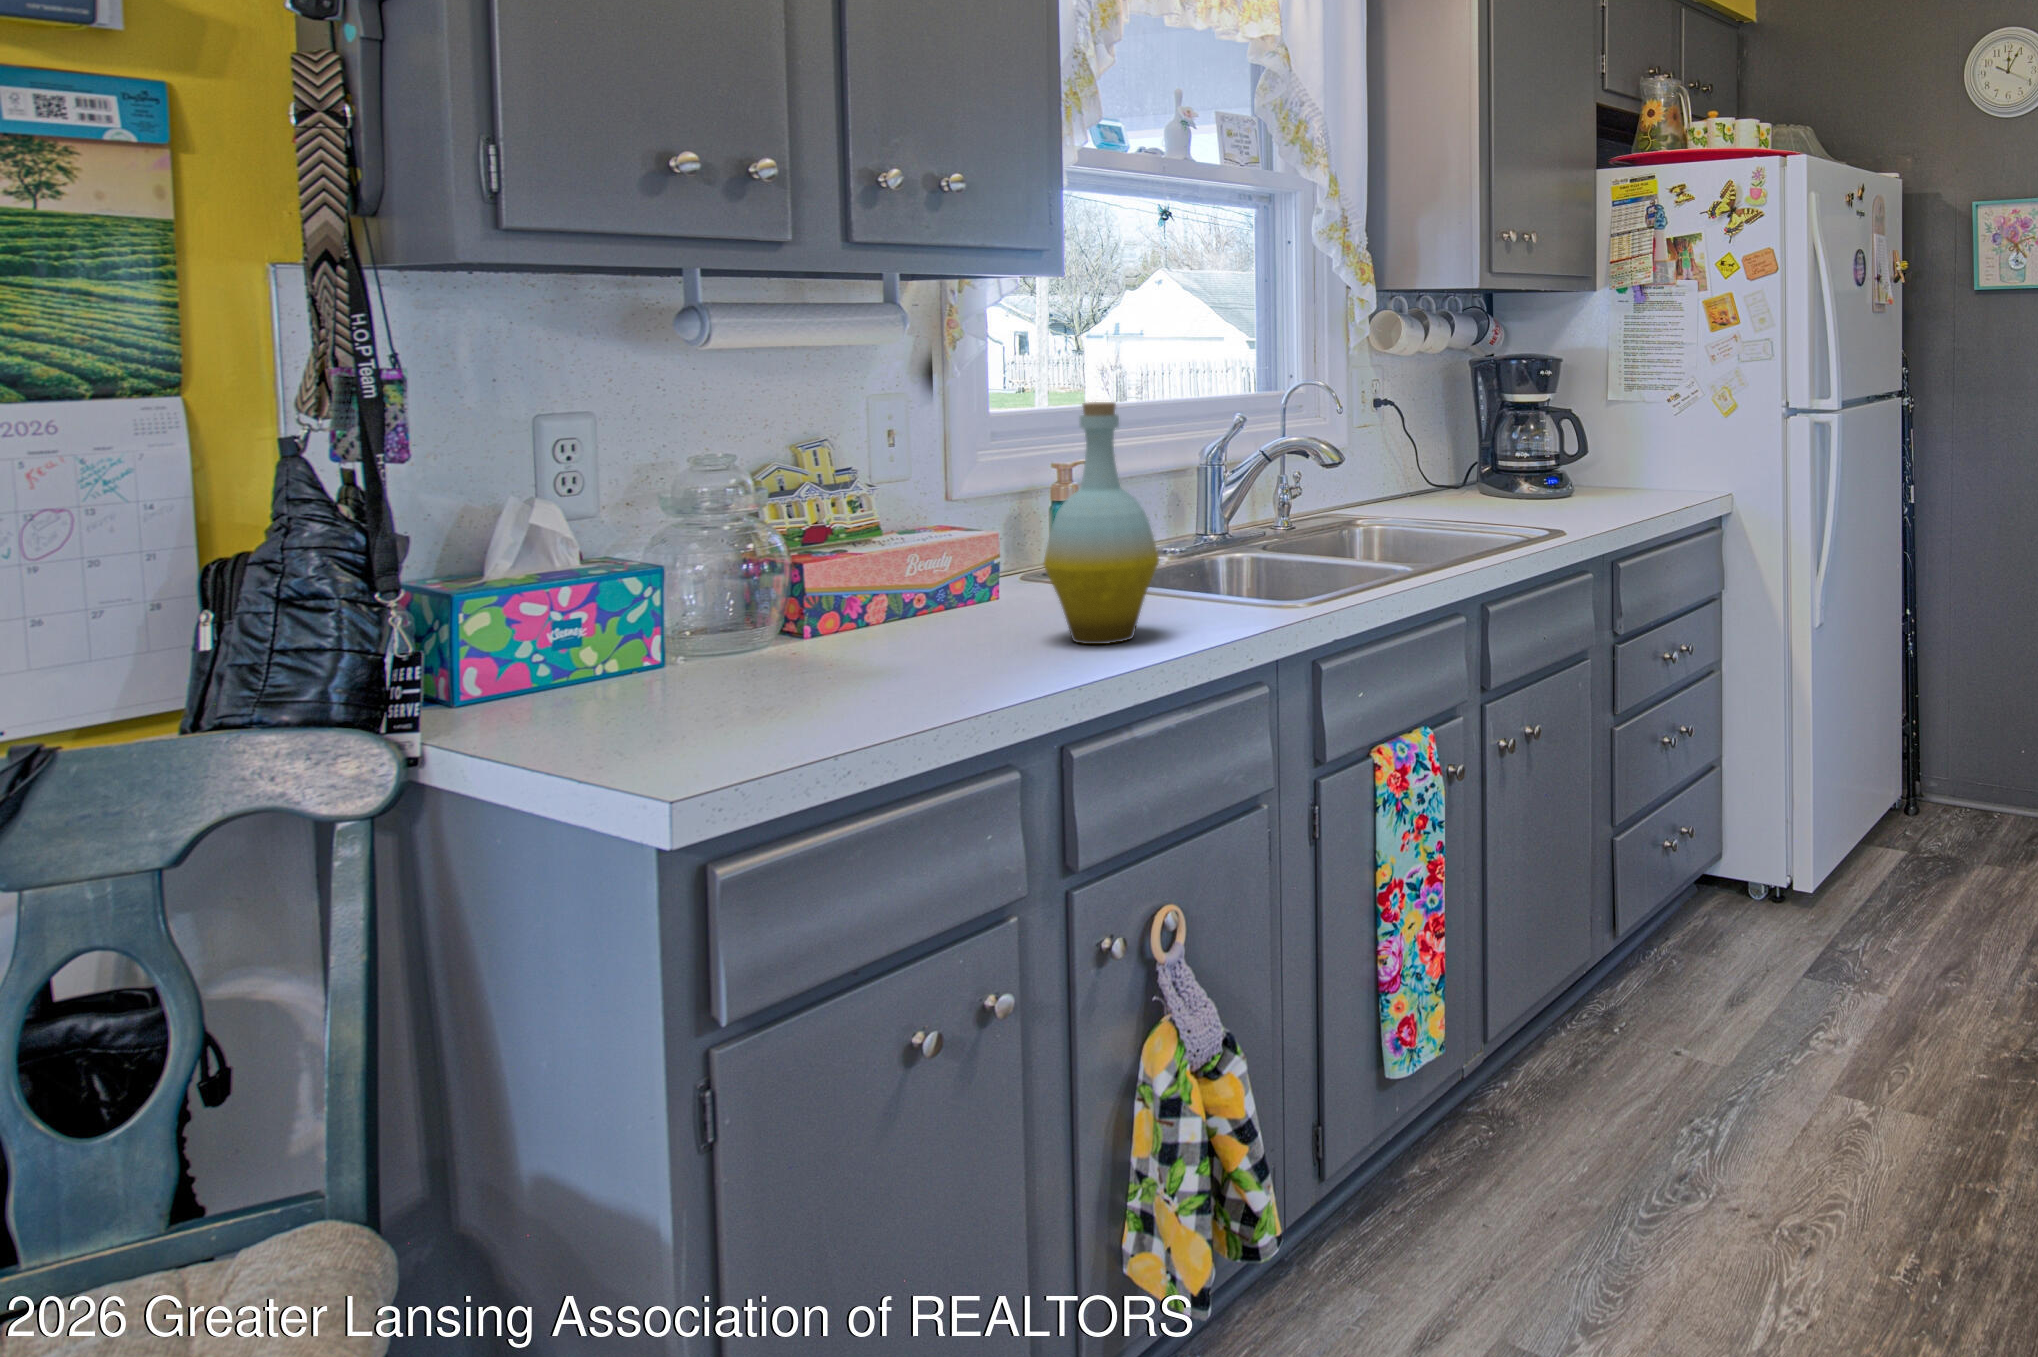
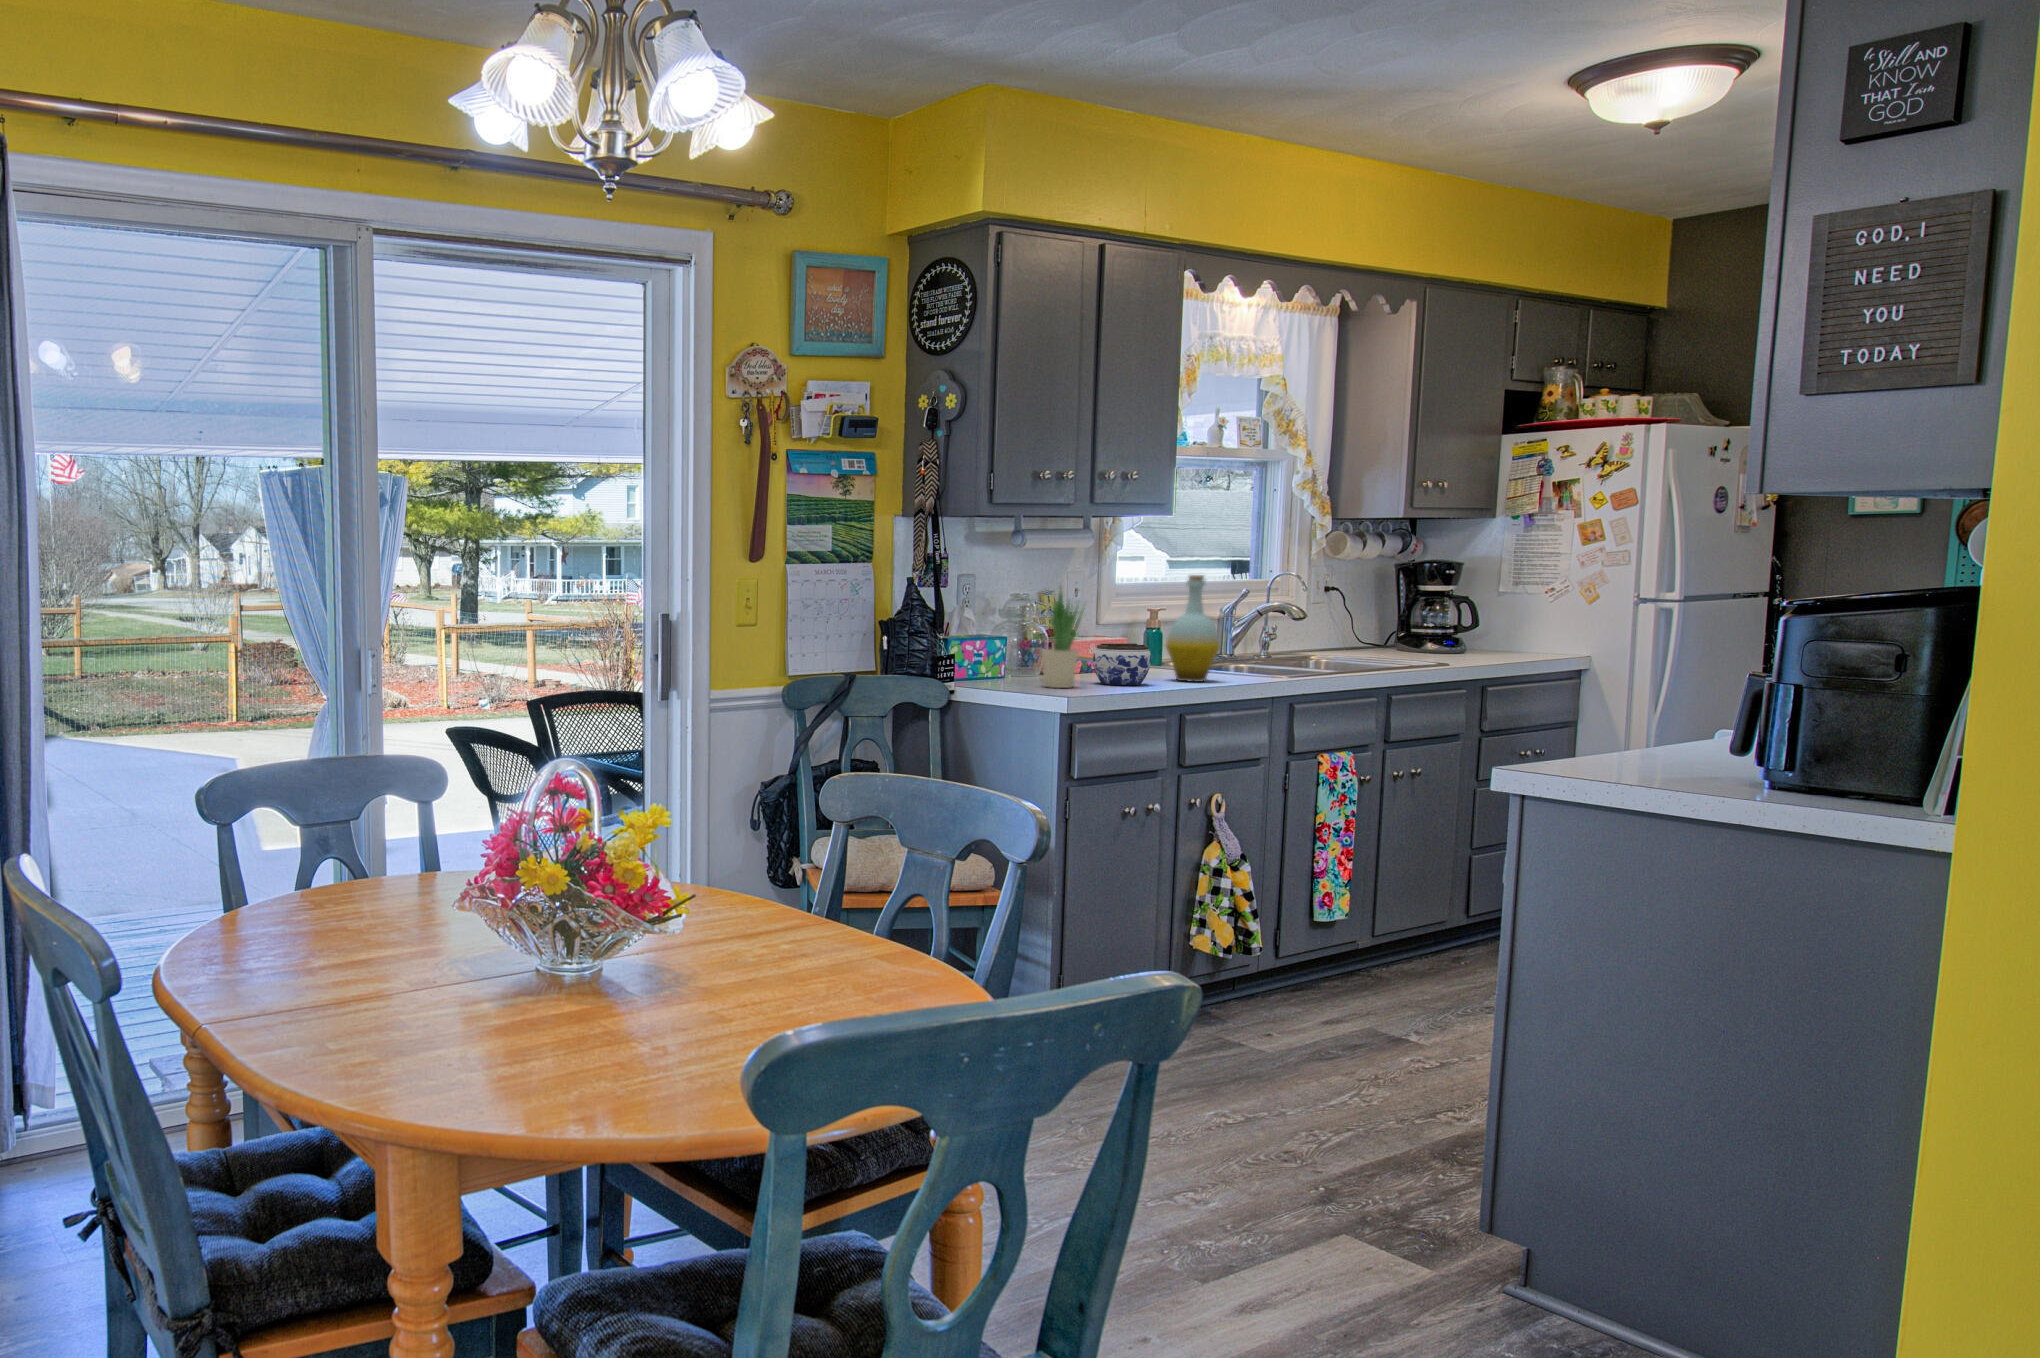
potted plant: none [650,444,781,736] -> present [1042,587,1084,688]
jar: none [841,575,985,690] -> present [1093,643,1151,685]

